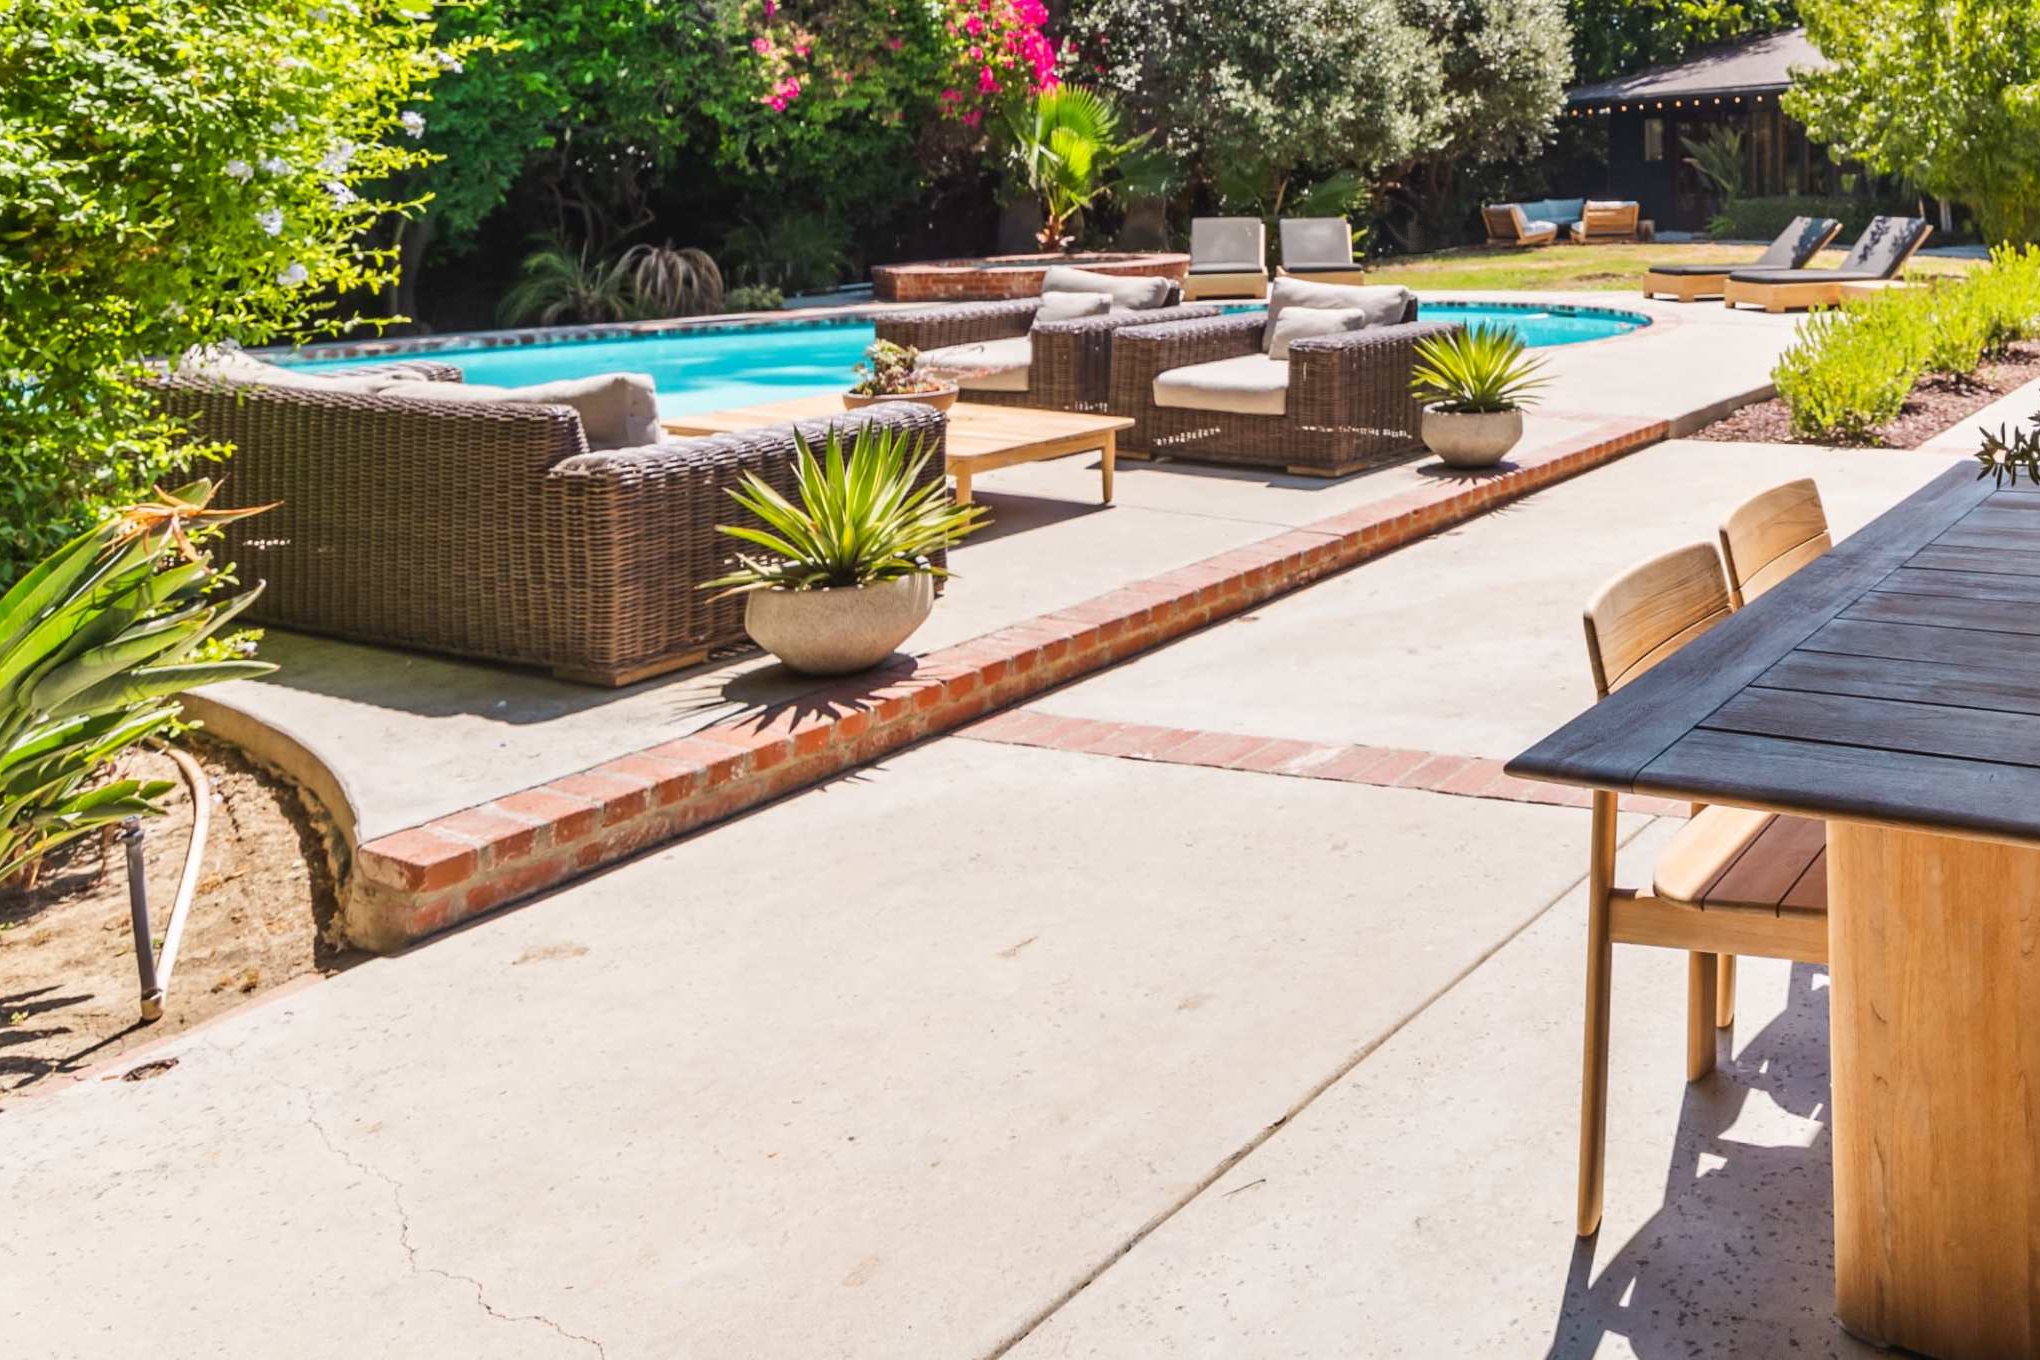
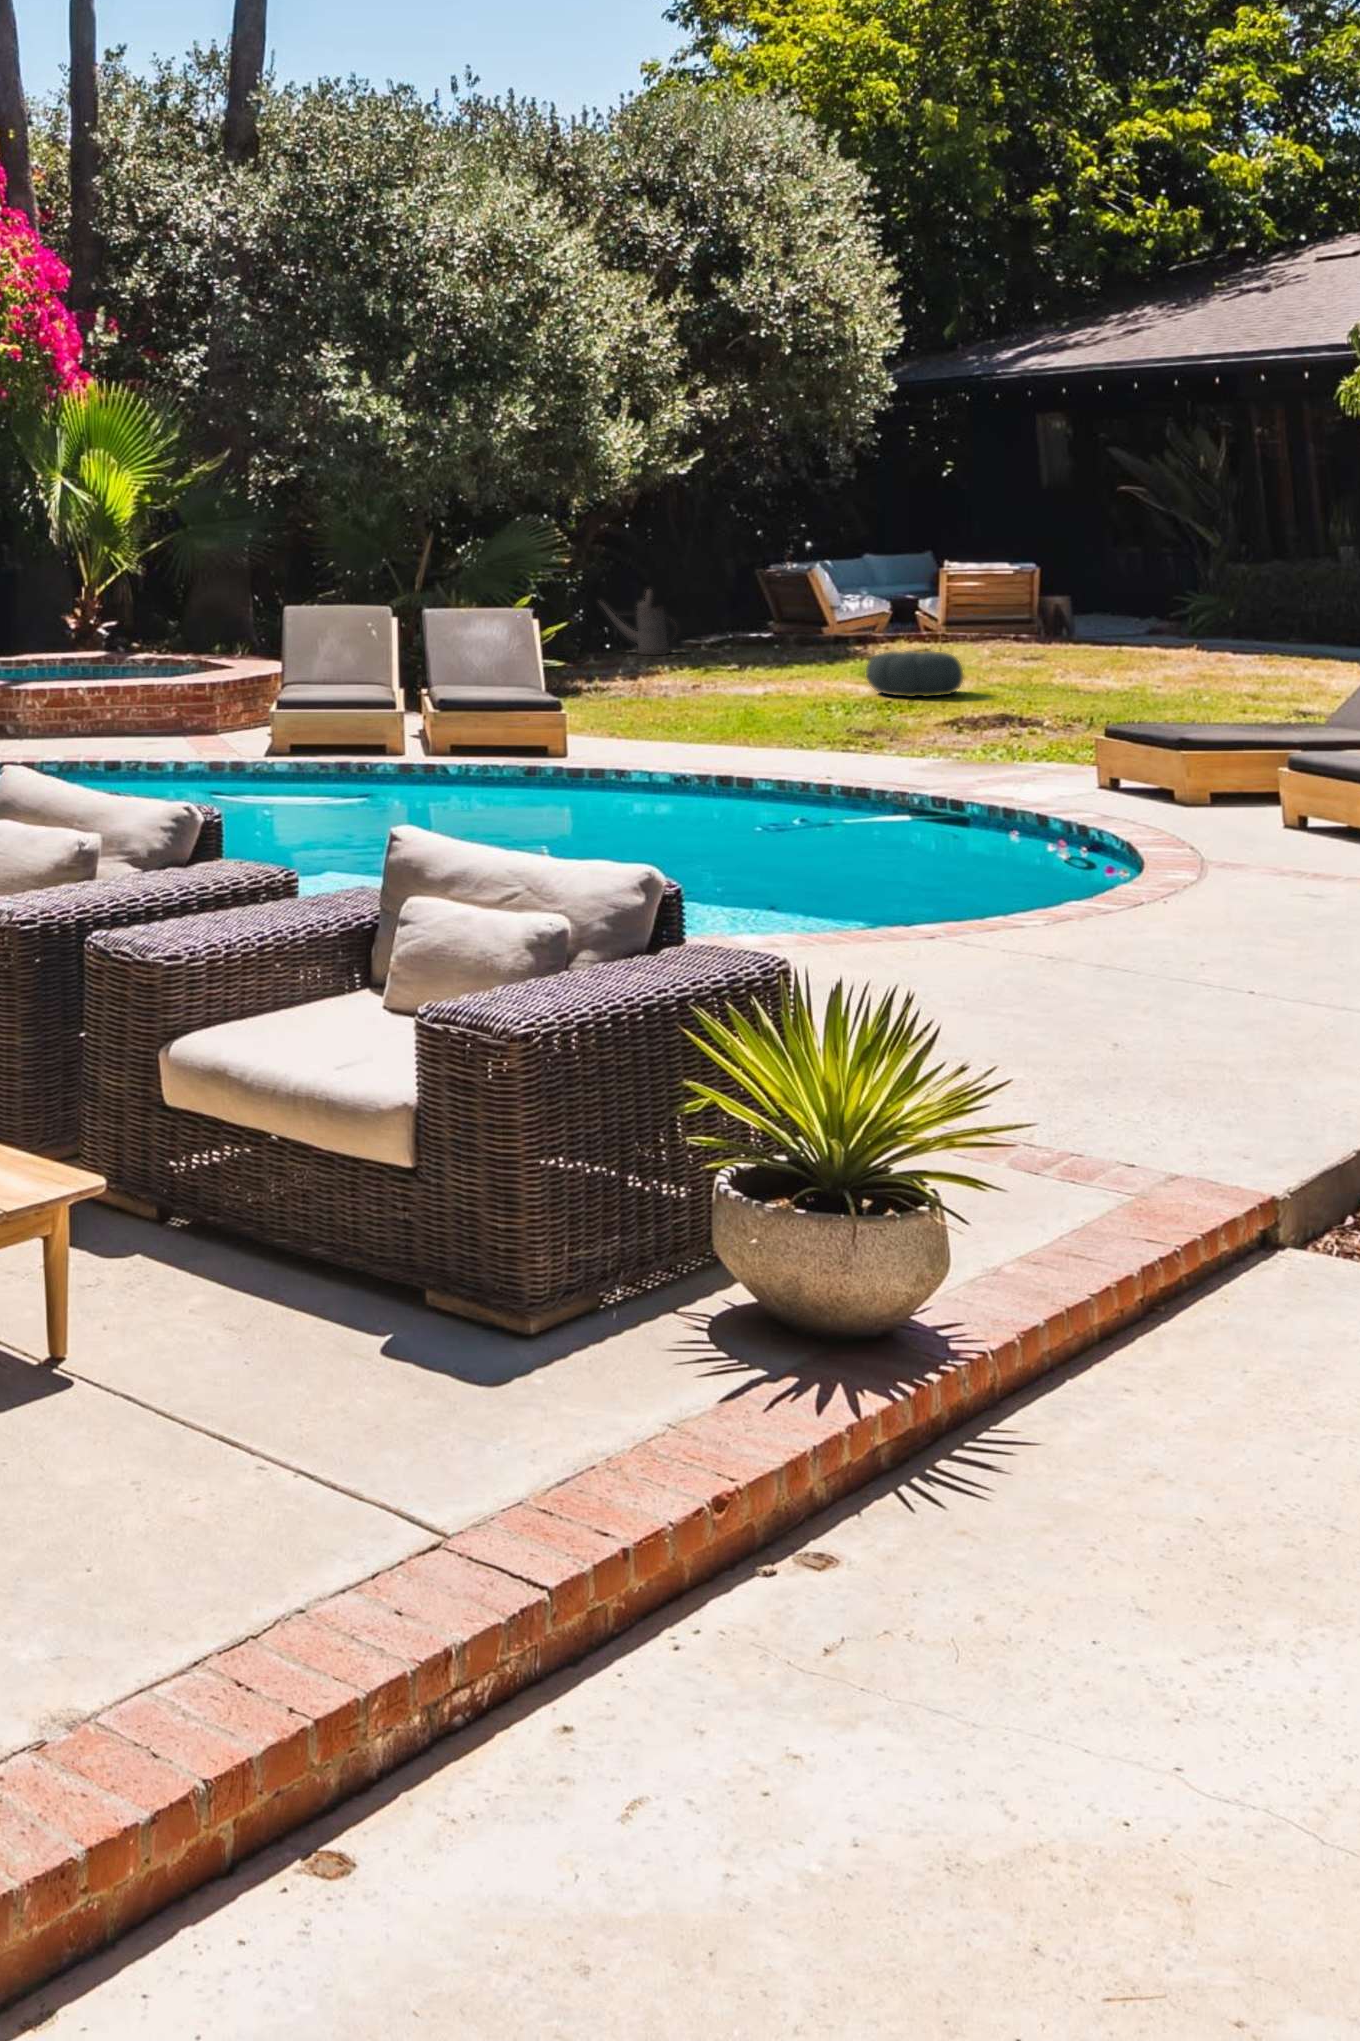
pouf: none [1535,243,1588,267] -> present [866,651,963,696]

